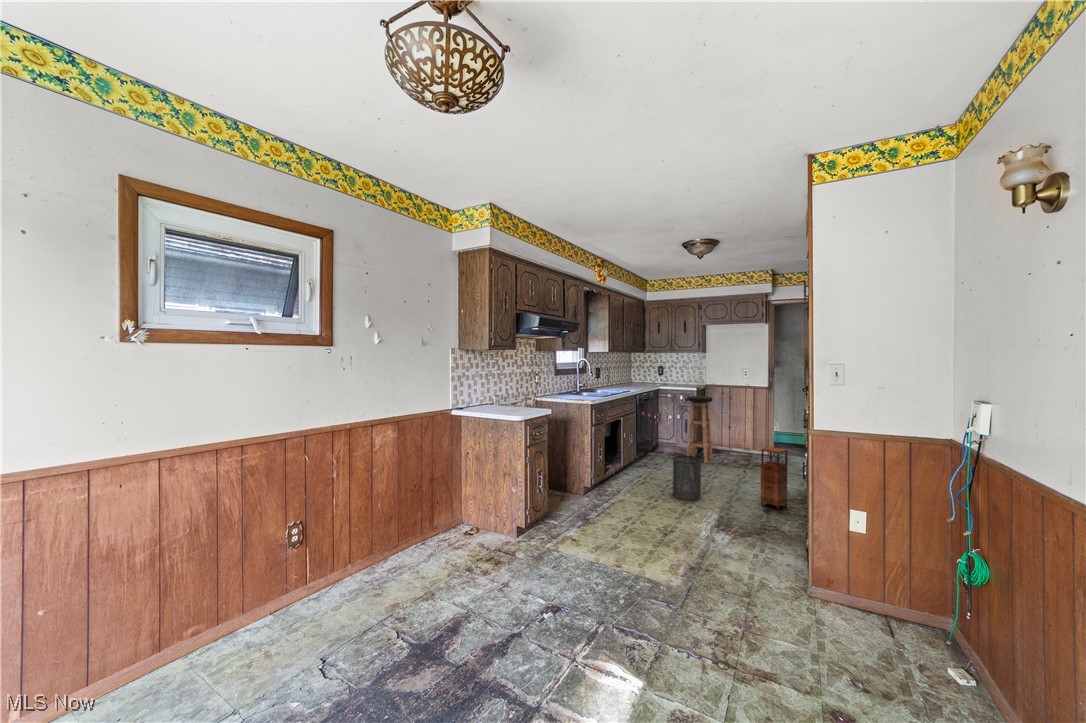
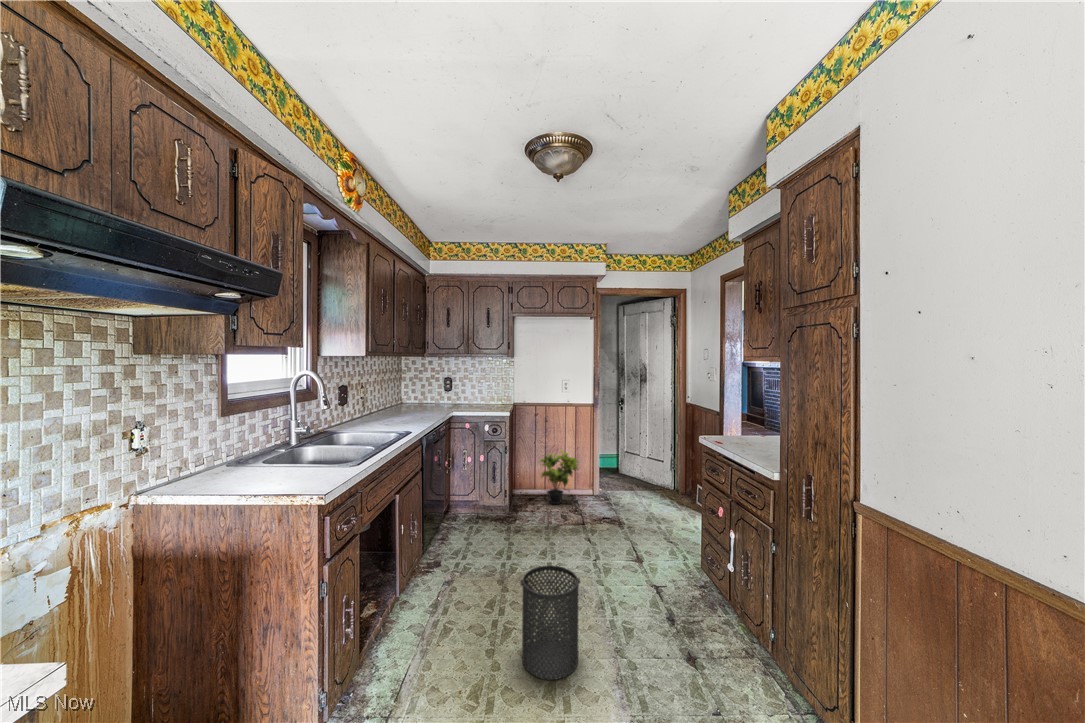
bar stool: present [686,396,713,463] -> none [500,424,537,532]
potted plant: none [721,418,753,455] -> present [540,450,578,504]
storage cabinet: present [761,447,787,510] -> none [681,525,715,651]

